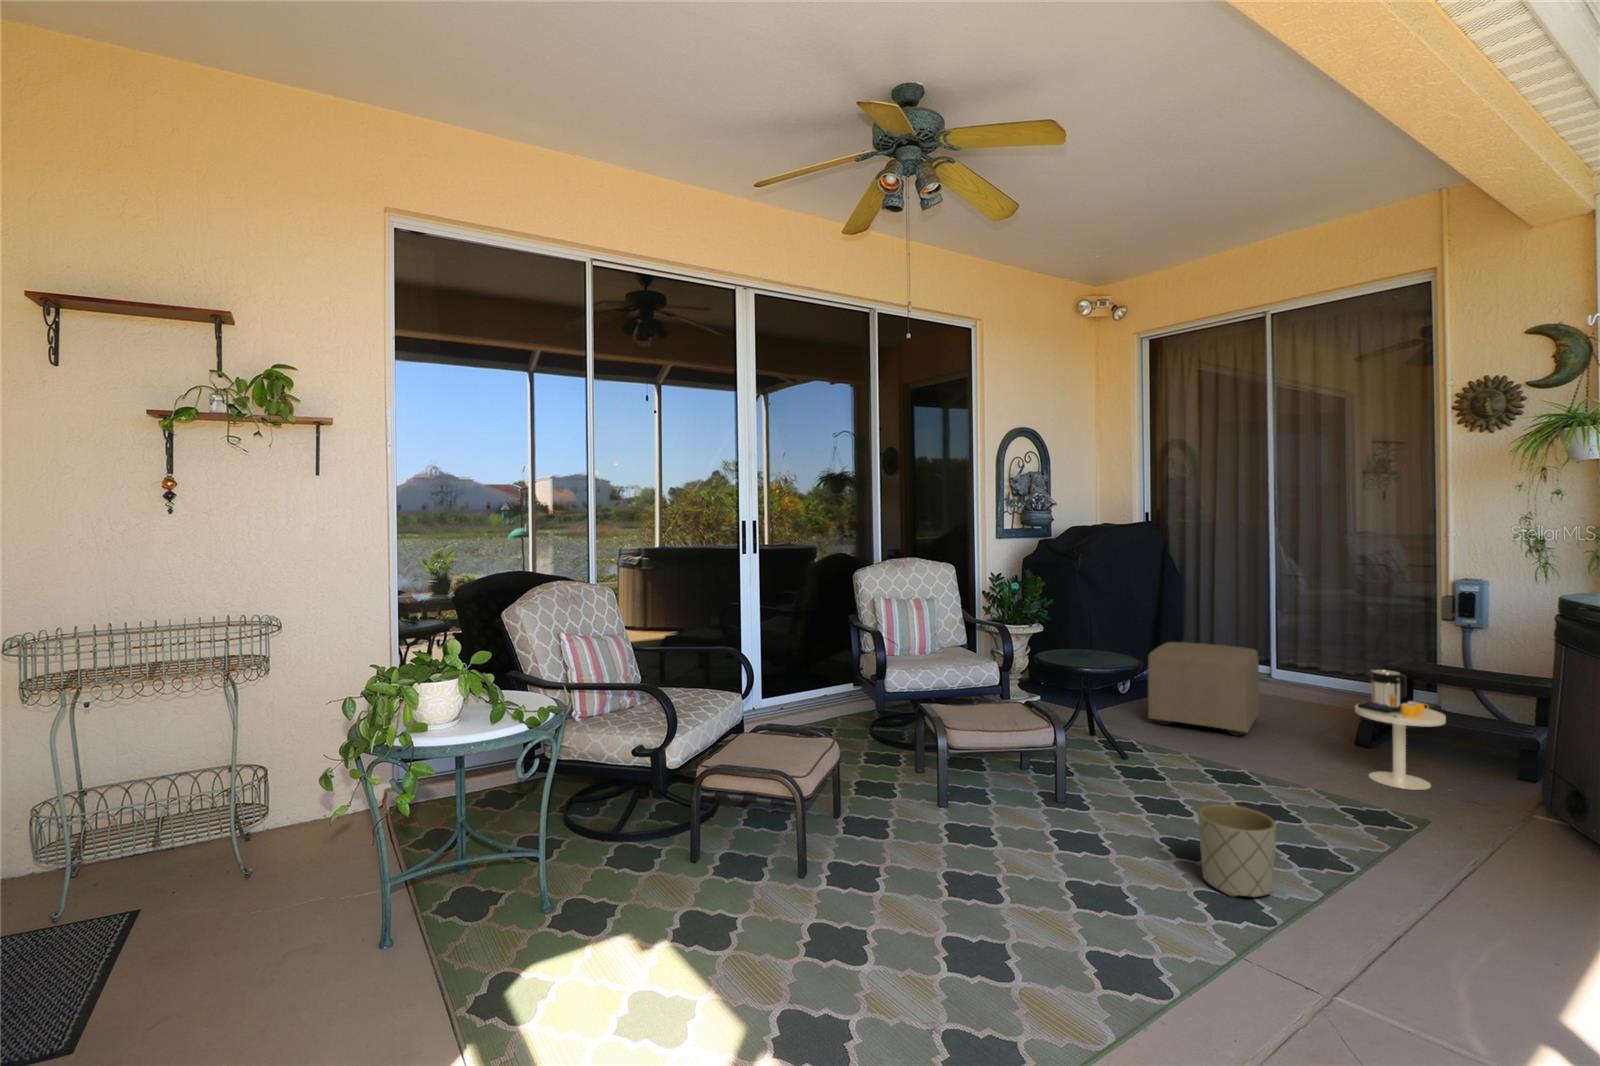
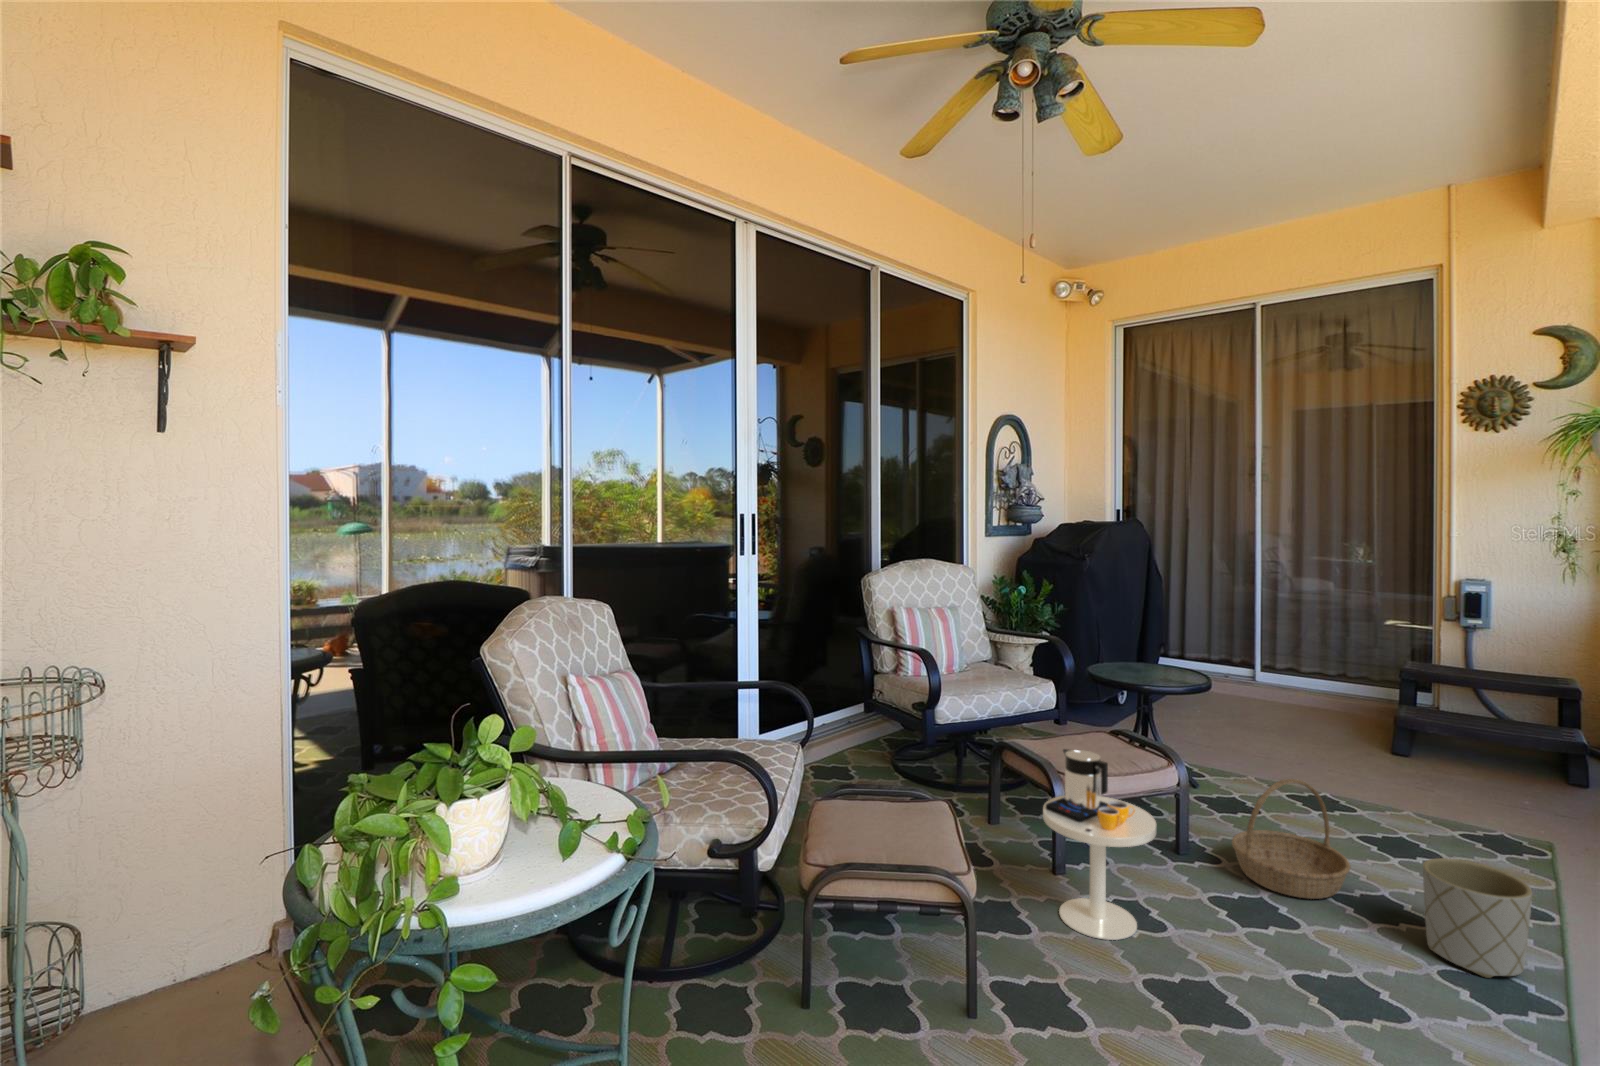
ottoman: present [1148,642,1259,735] -> none [1181,648,1295,748]
side table: present [1355,670,1446,790] -> present [1043,749,1156,940]
basket: none [1087,740,1179,839] -> present [1232,779,1350,899]

